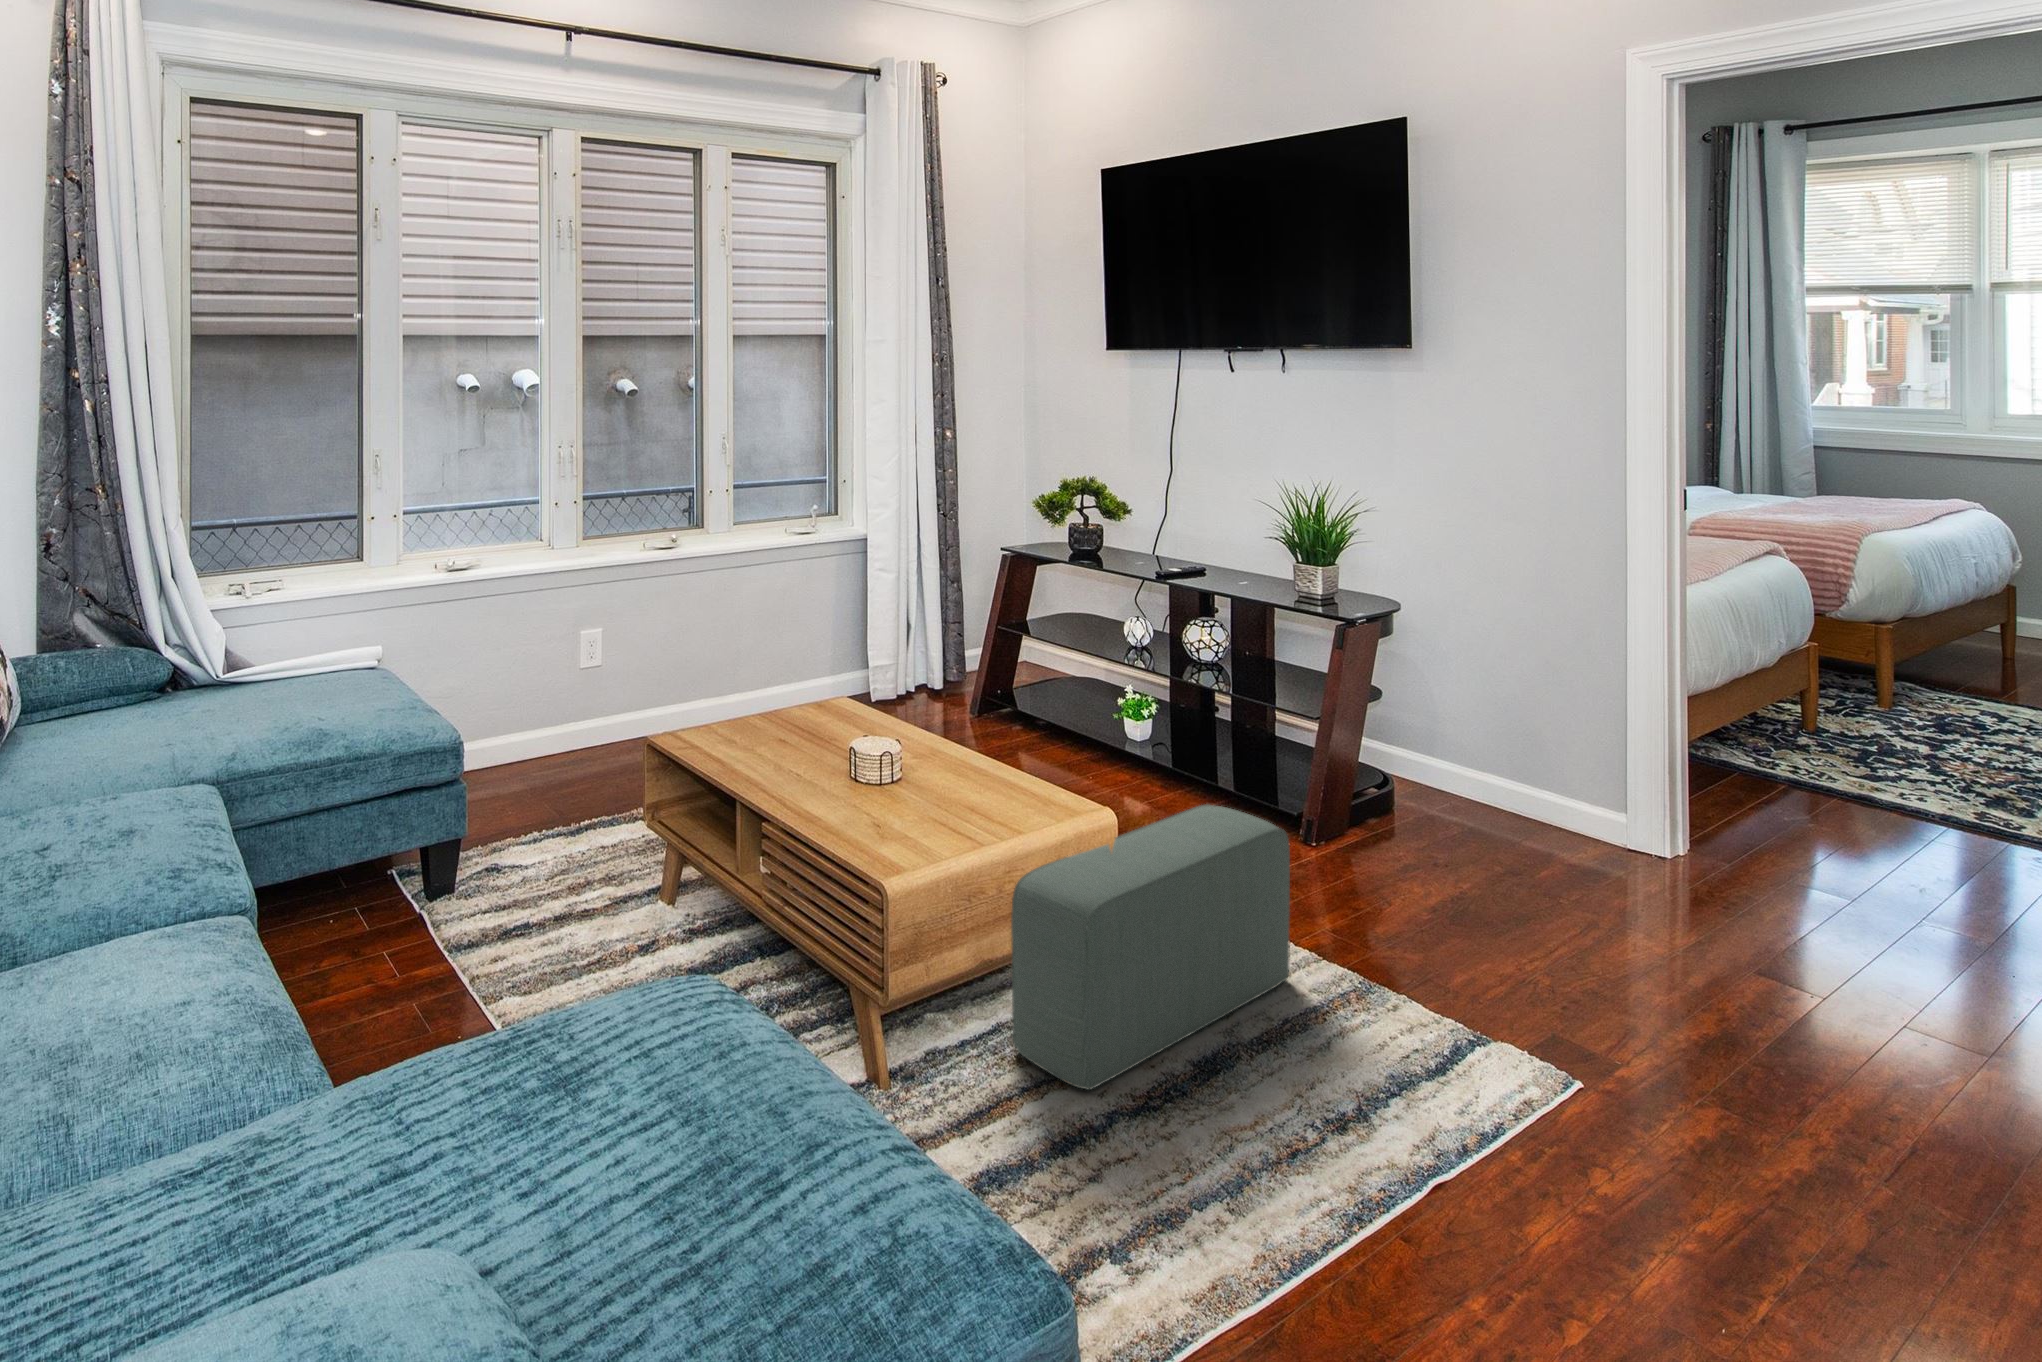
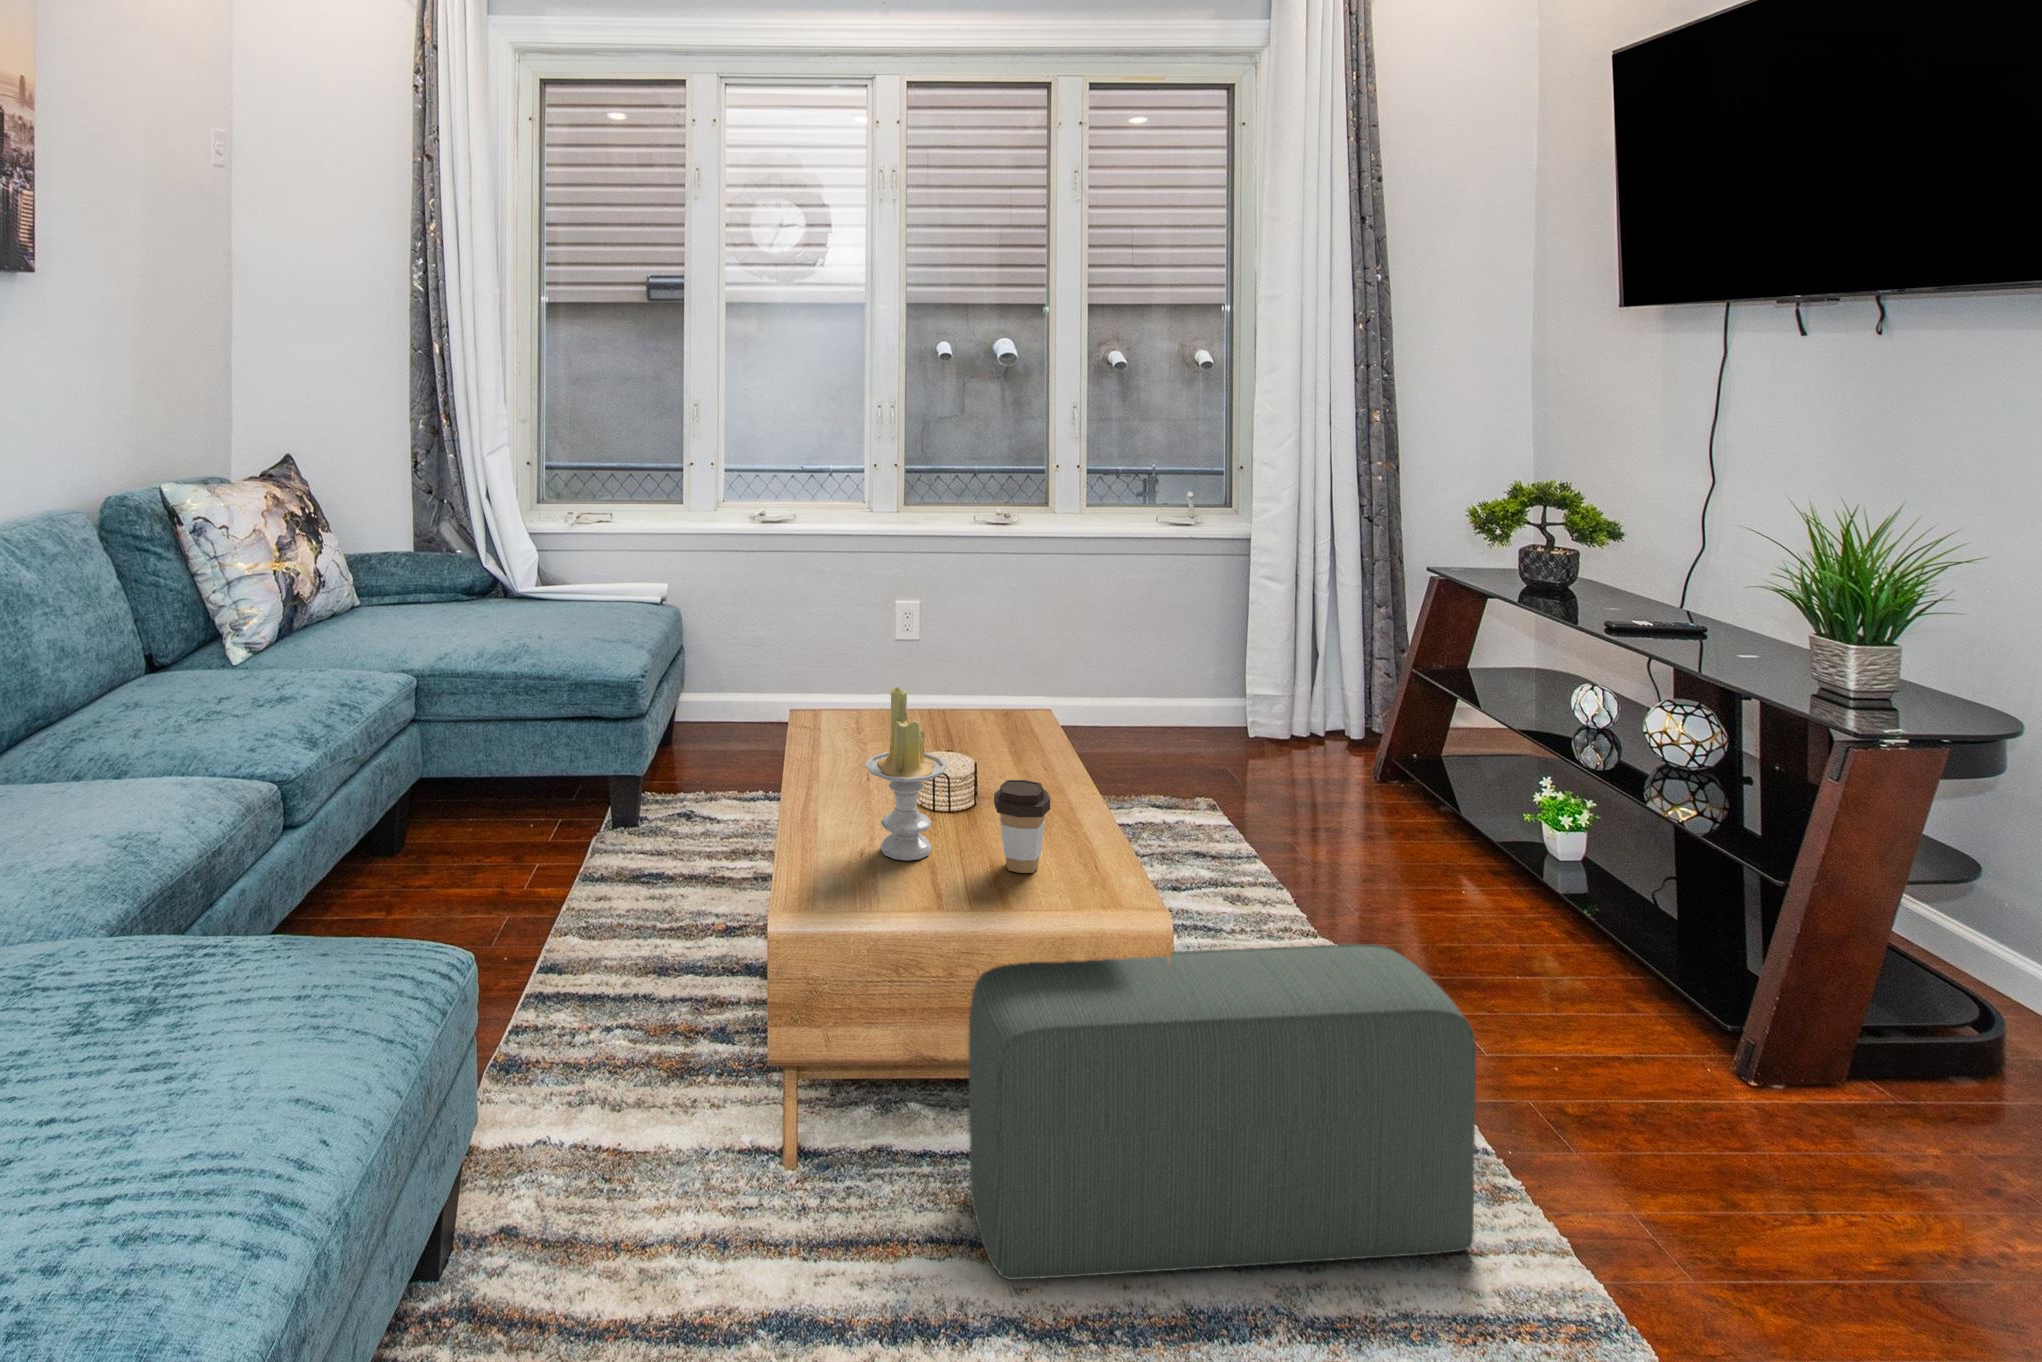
candle: none [868,685,934,824] -> present [865,687,947,860]
coffee cup: none [969,740,1014,811] -> present [994,780,1050,873]

